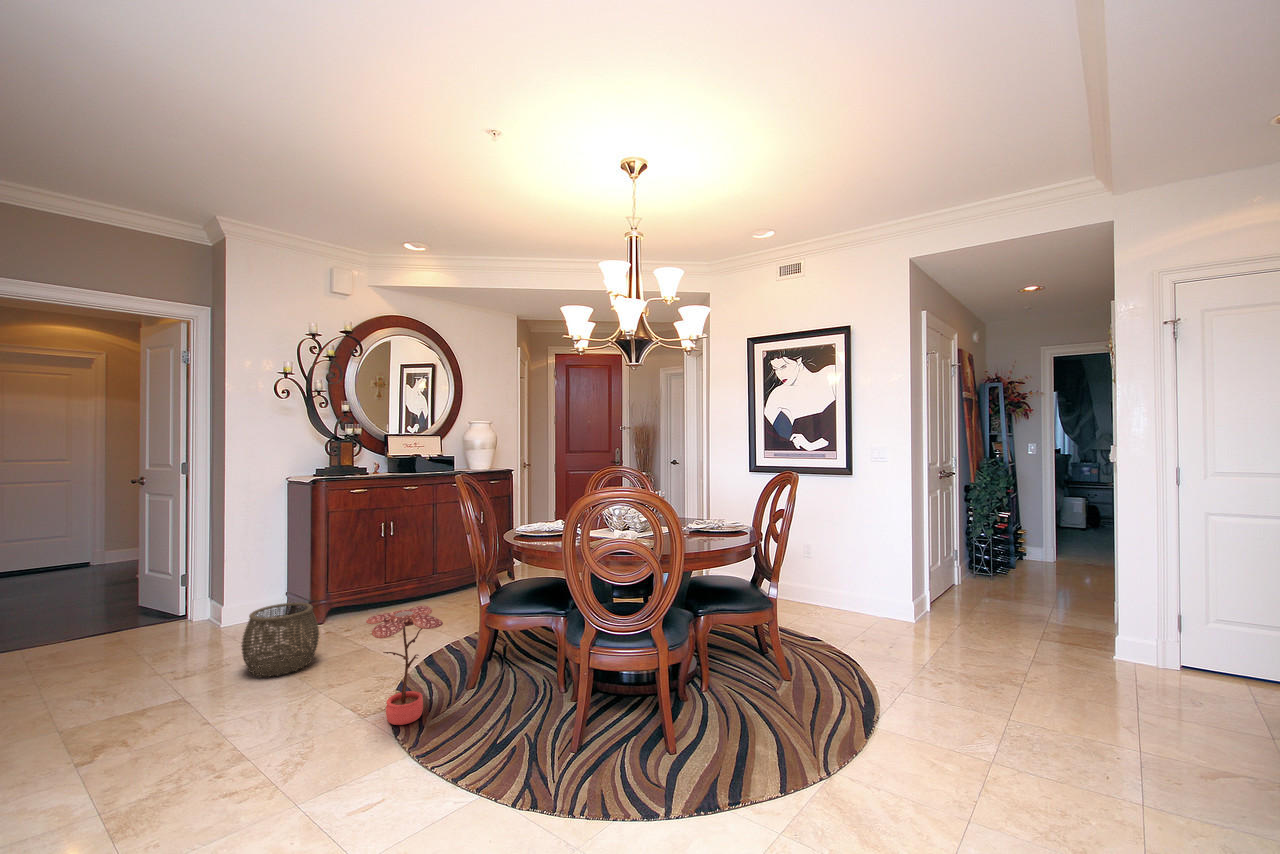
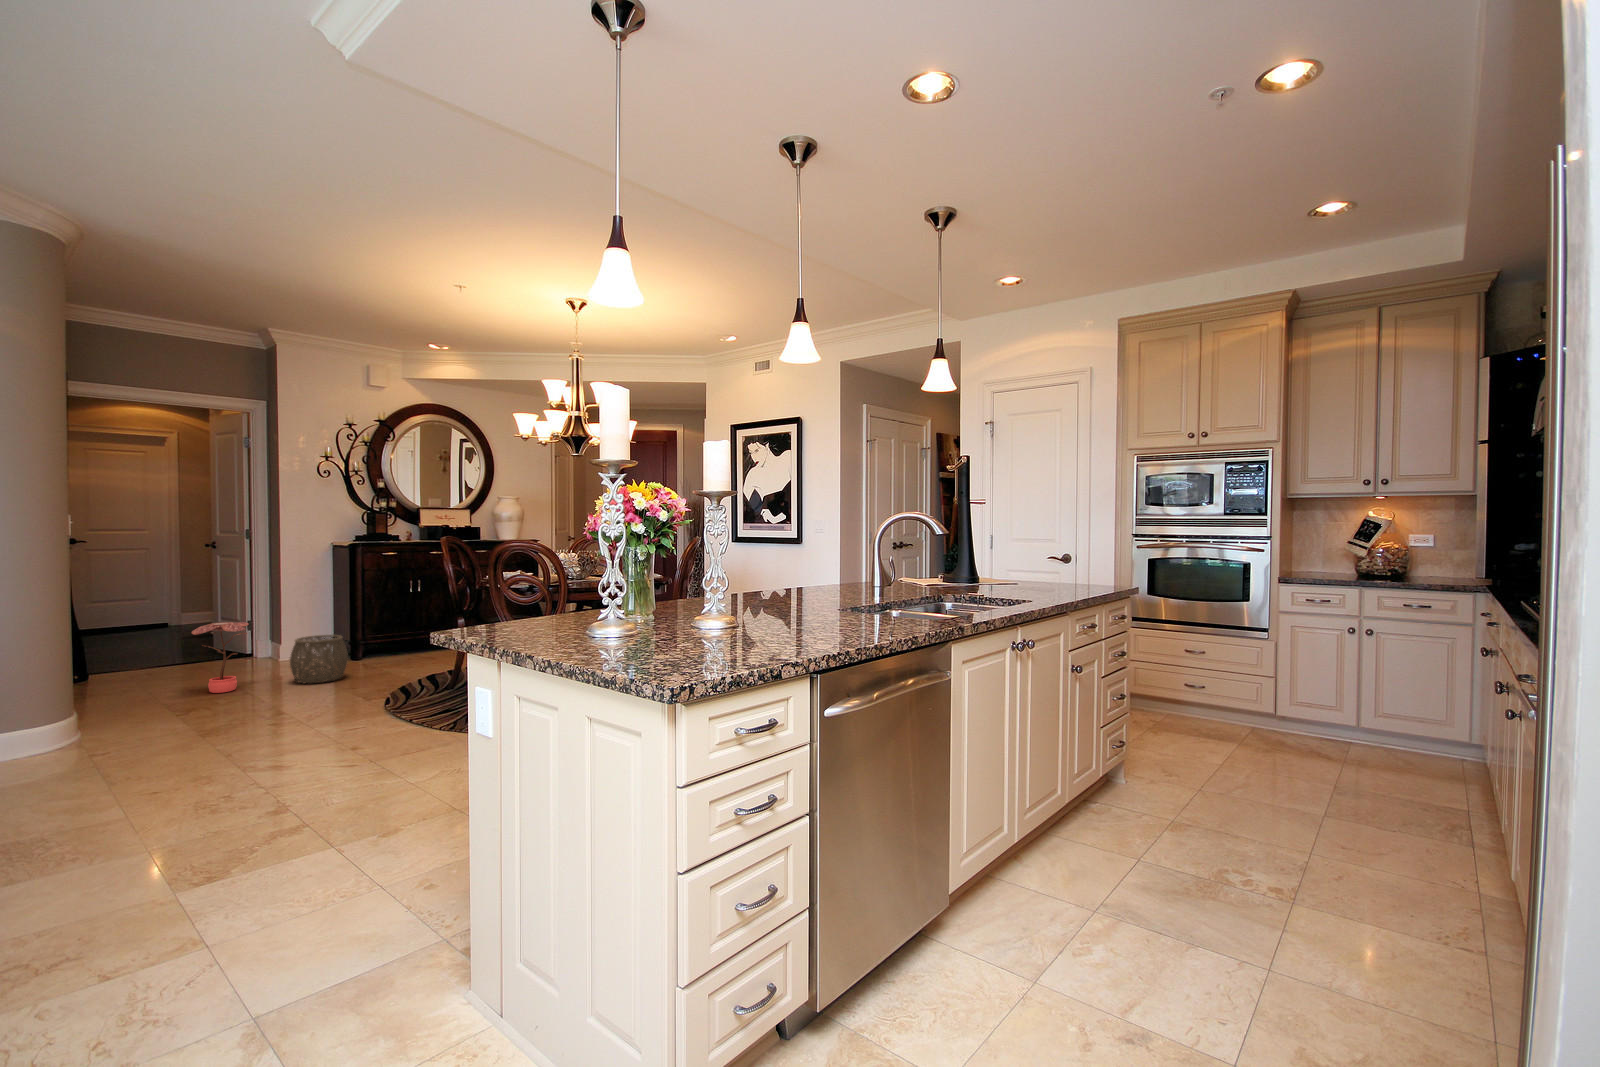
potted plant: present [366,606,443,725] -> present [192,622,249,693]

